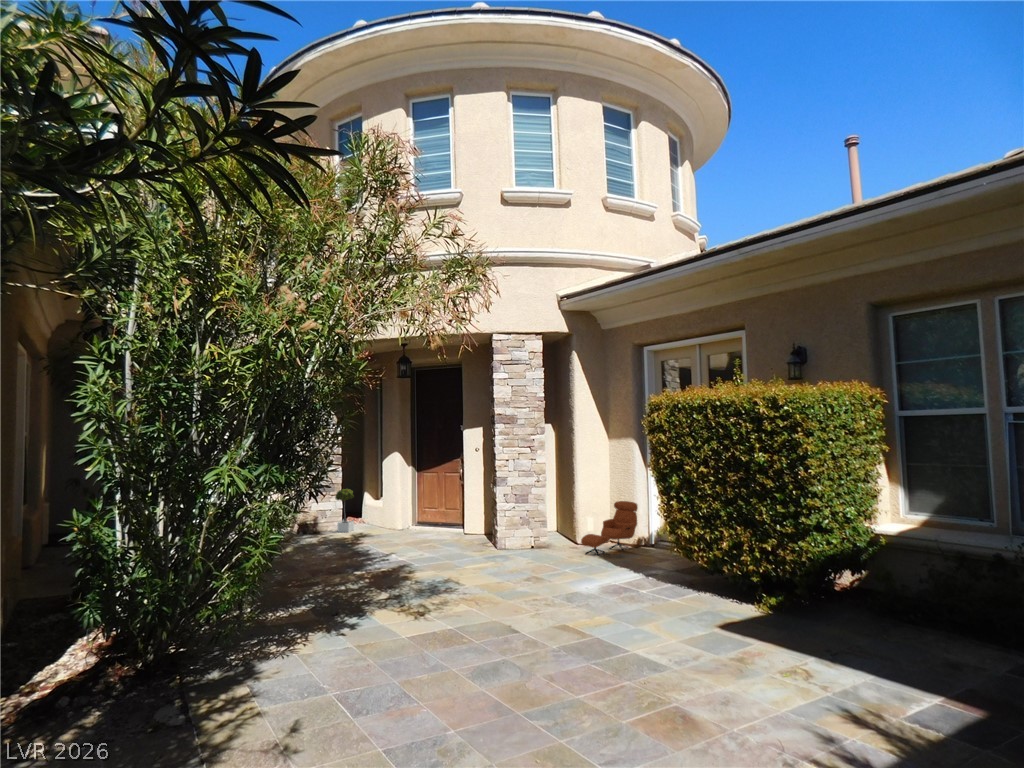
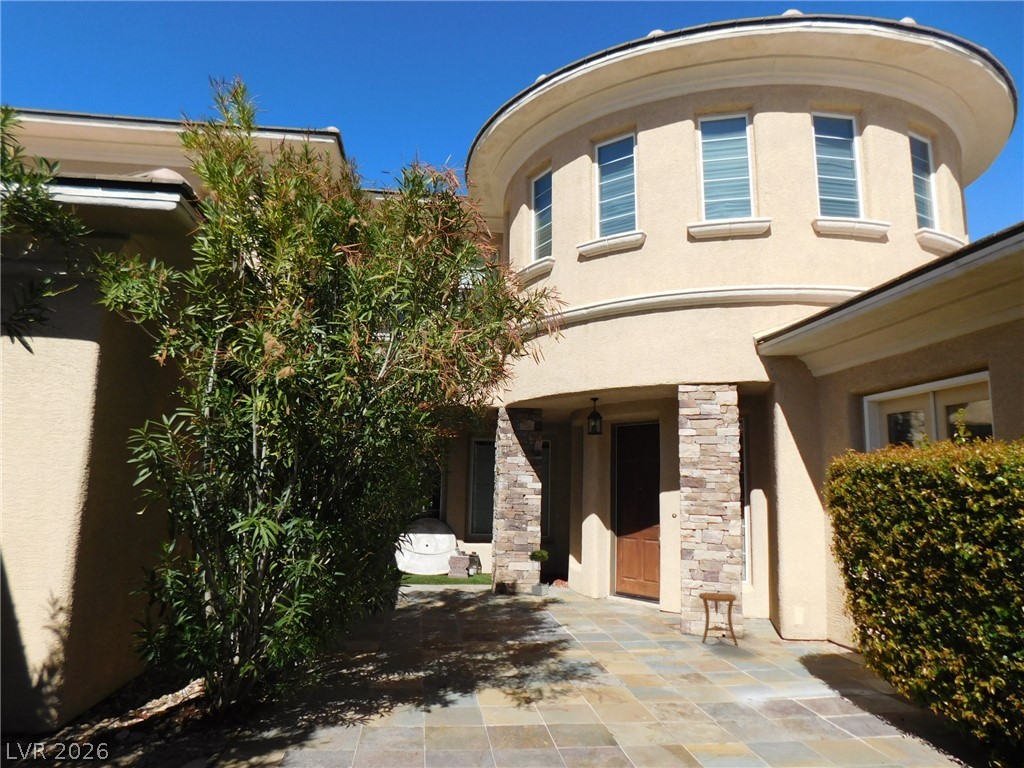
armchair: present [581,501,638,555] -> none [781,592,863,660]
side table: none [513,511,545,554] -> present [699,592,737,645]

